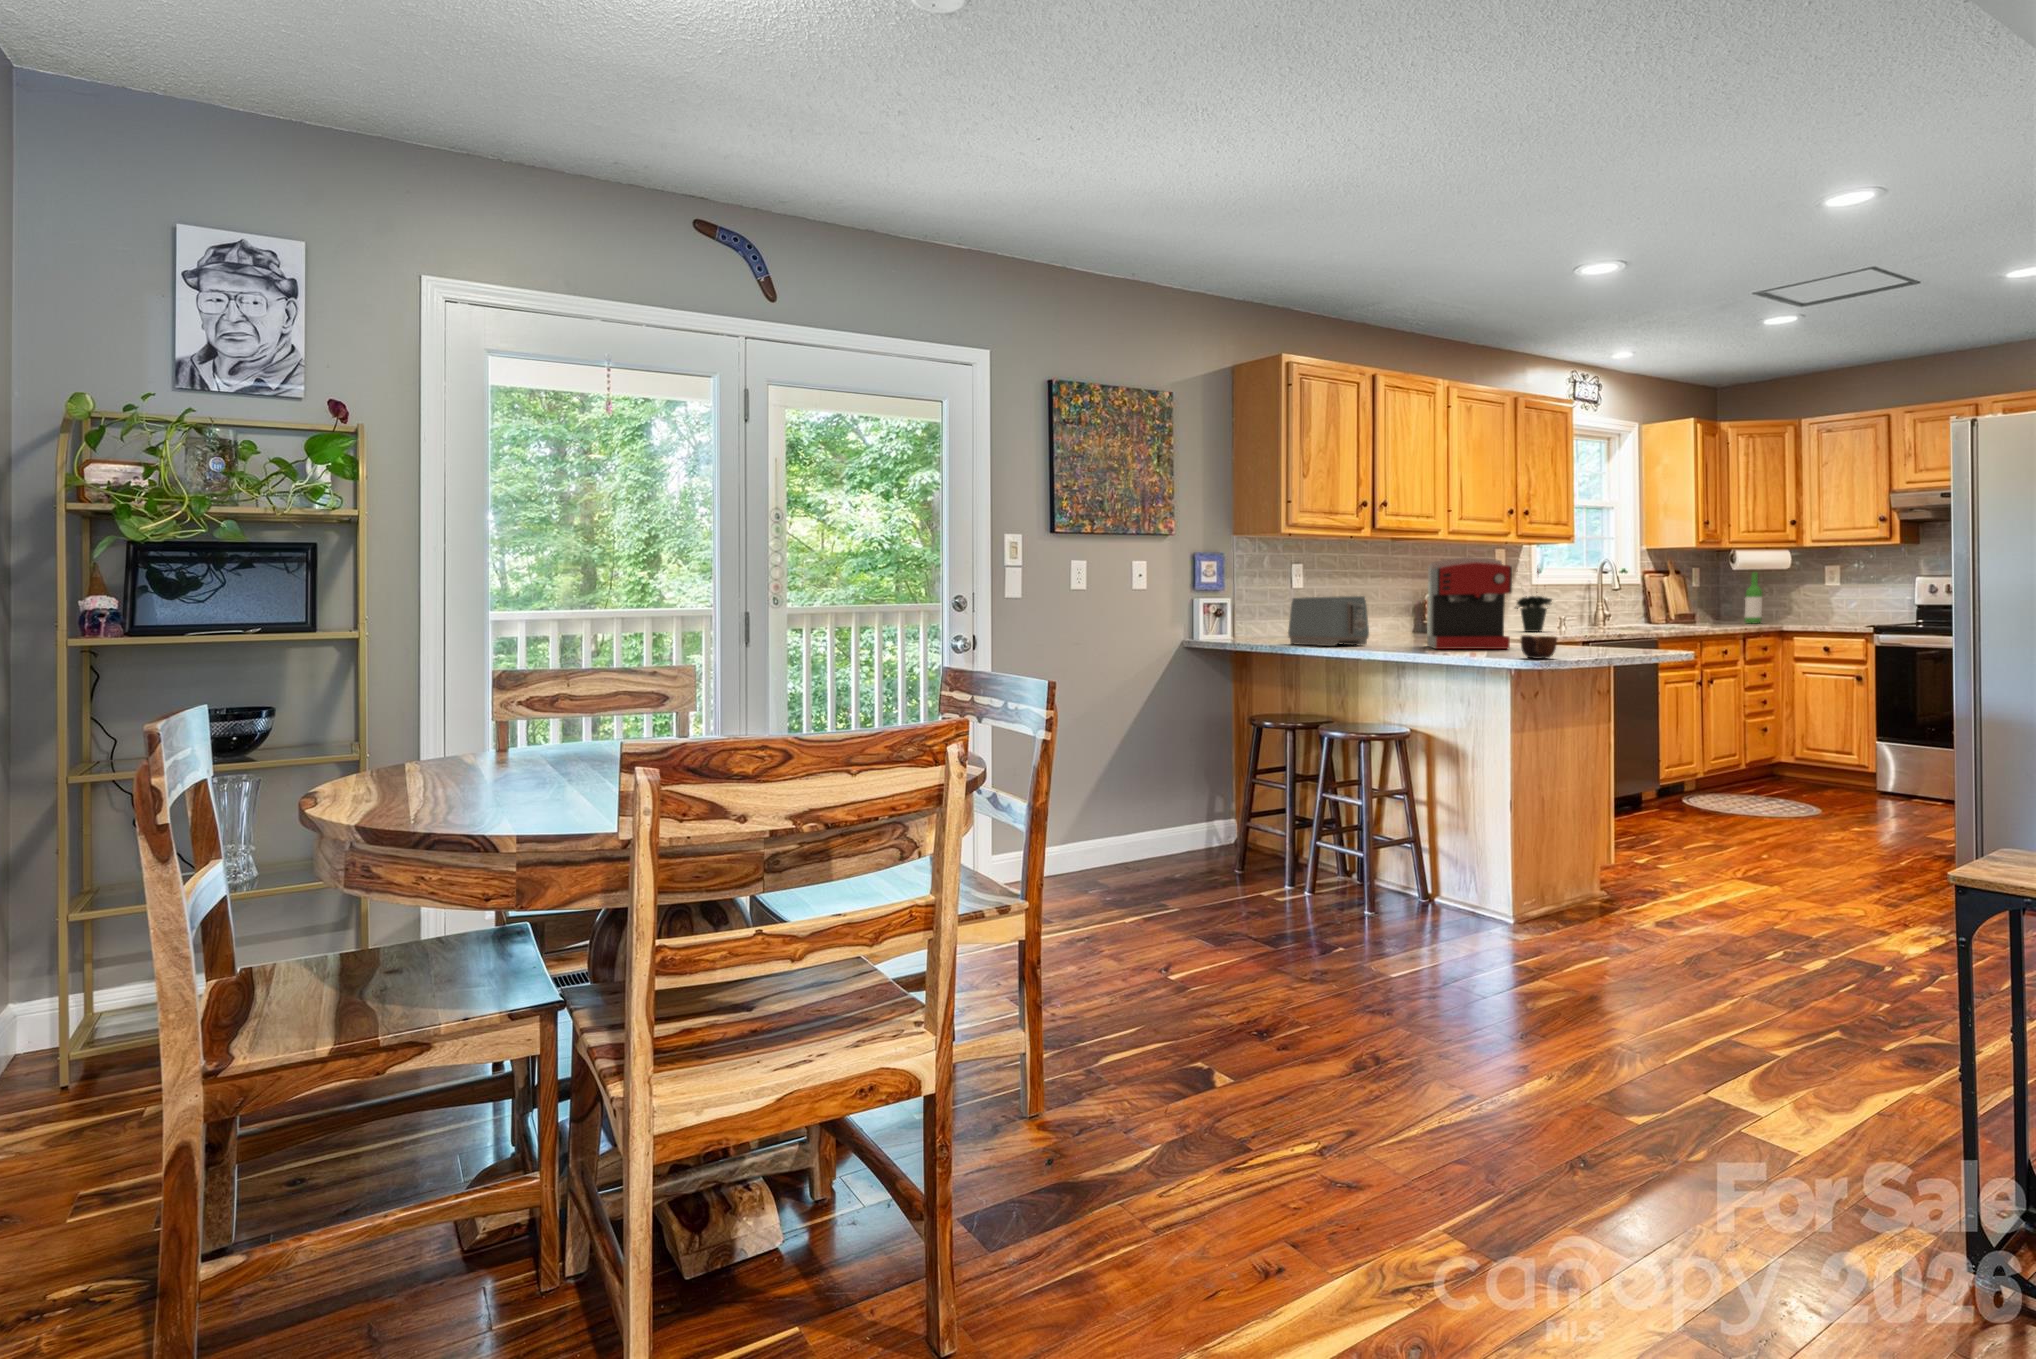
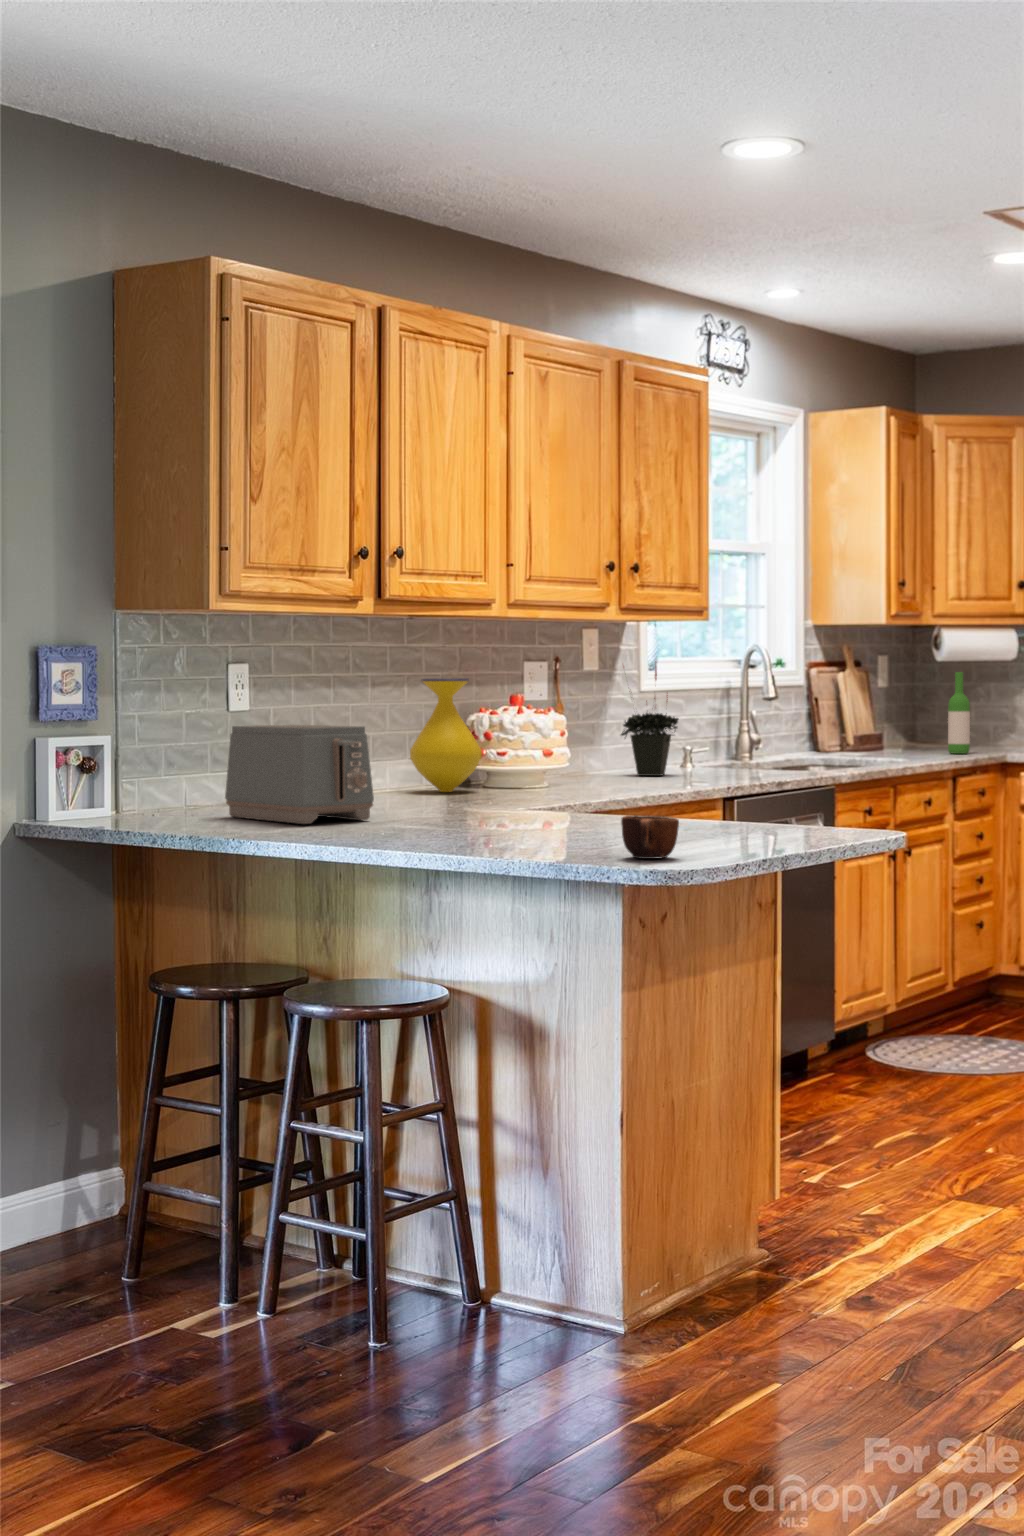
coffee maker: present [1427,557,1512,649] -> none [473,659,609,831]
vase: none [1387,575,1429,637] -> present [410,679,482,792]

